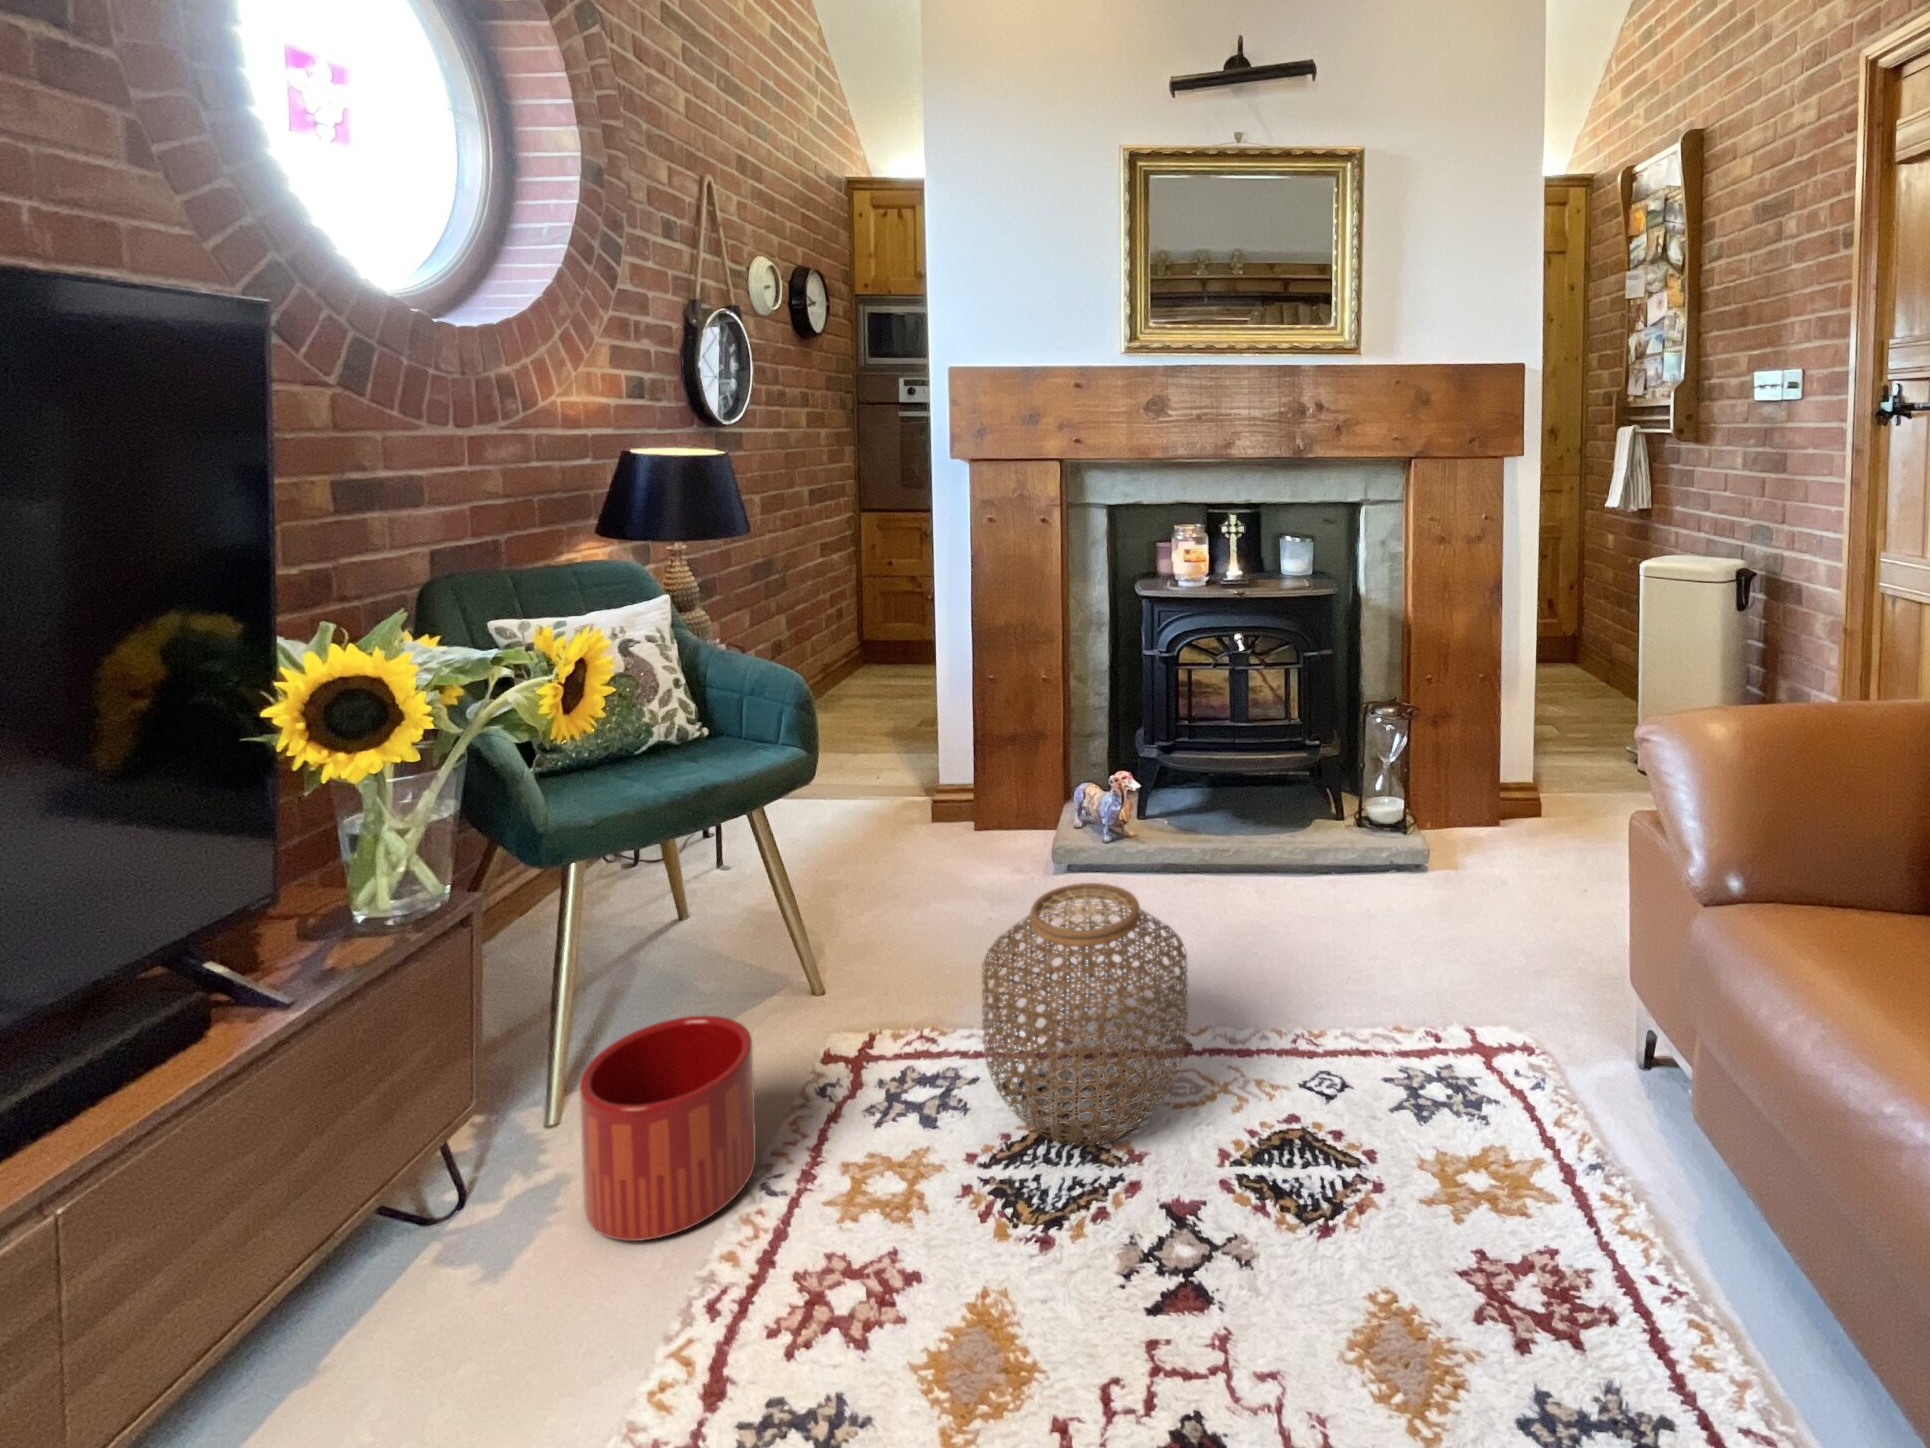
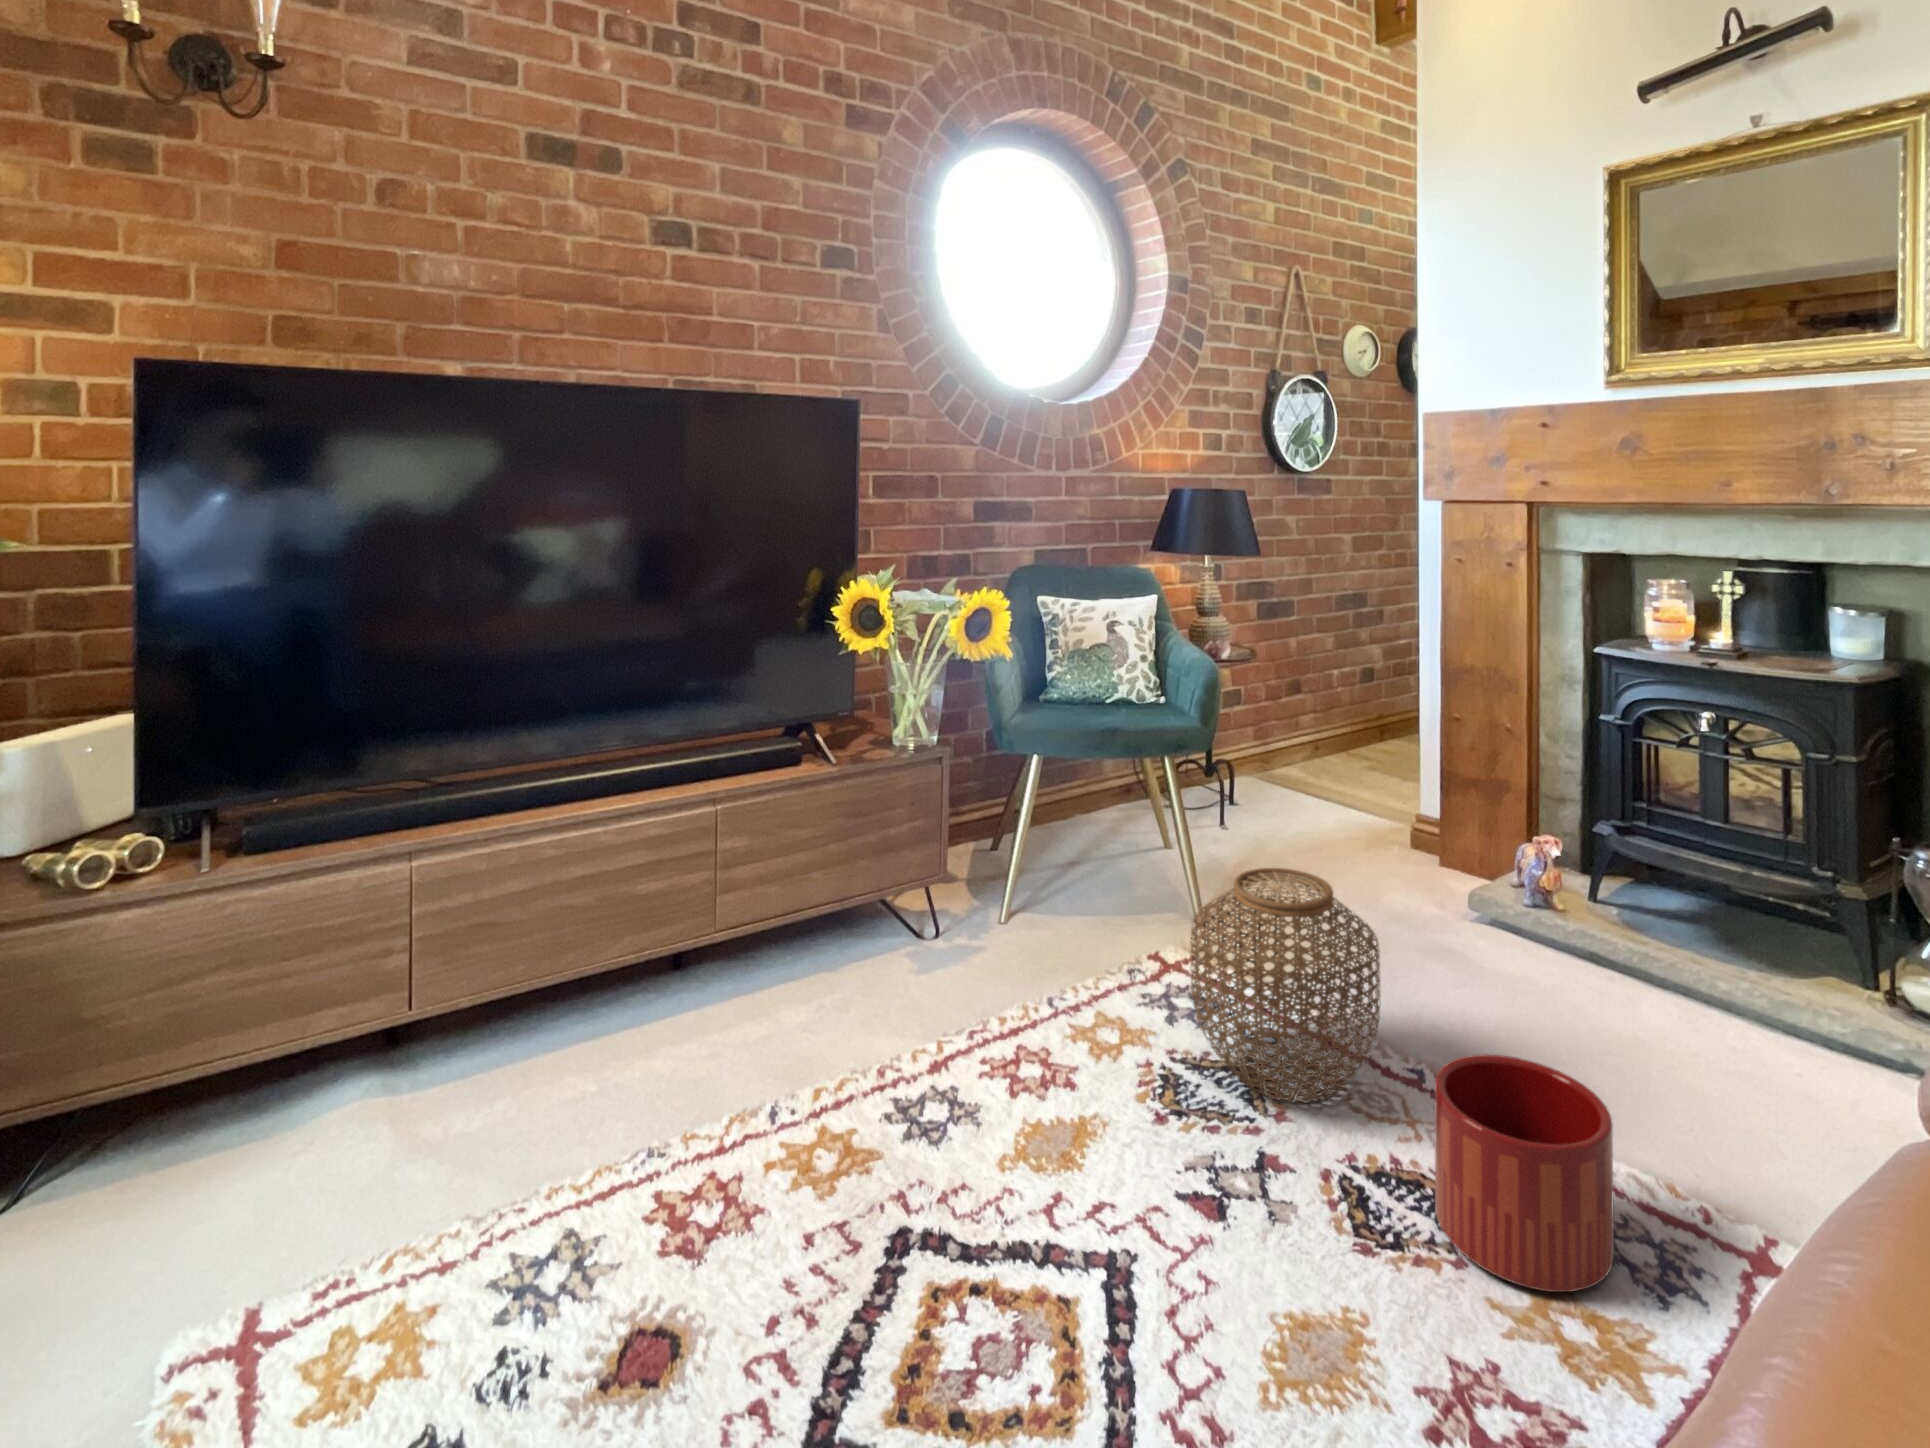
planter: present [580,1015,756,1241] -> present [1435,1055,1614,1292]

